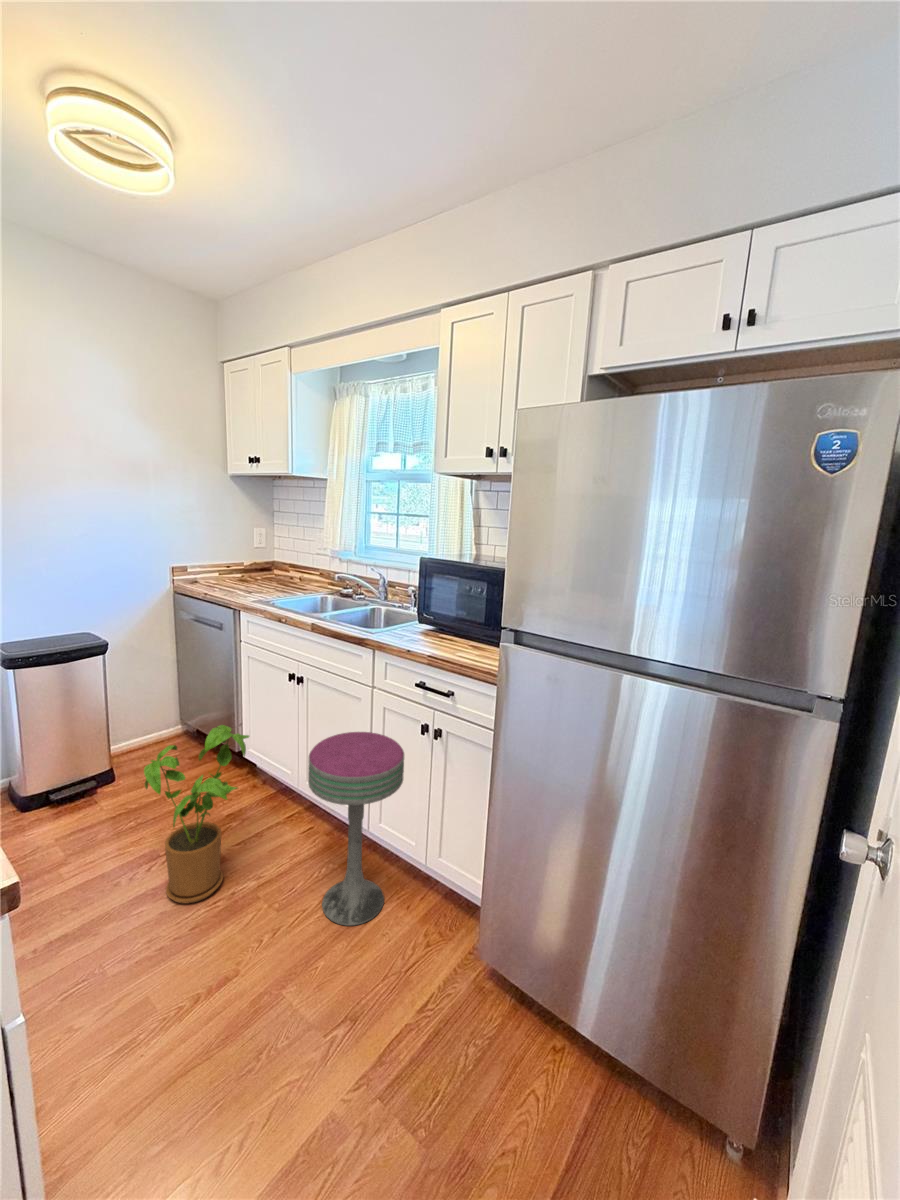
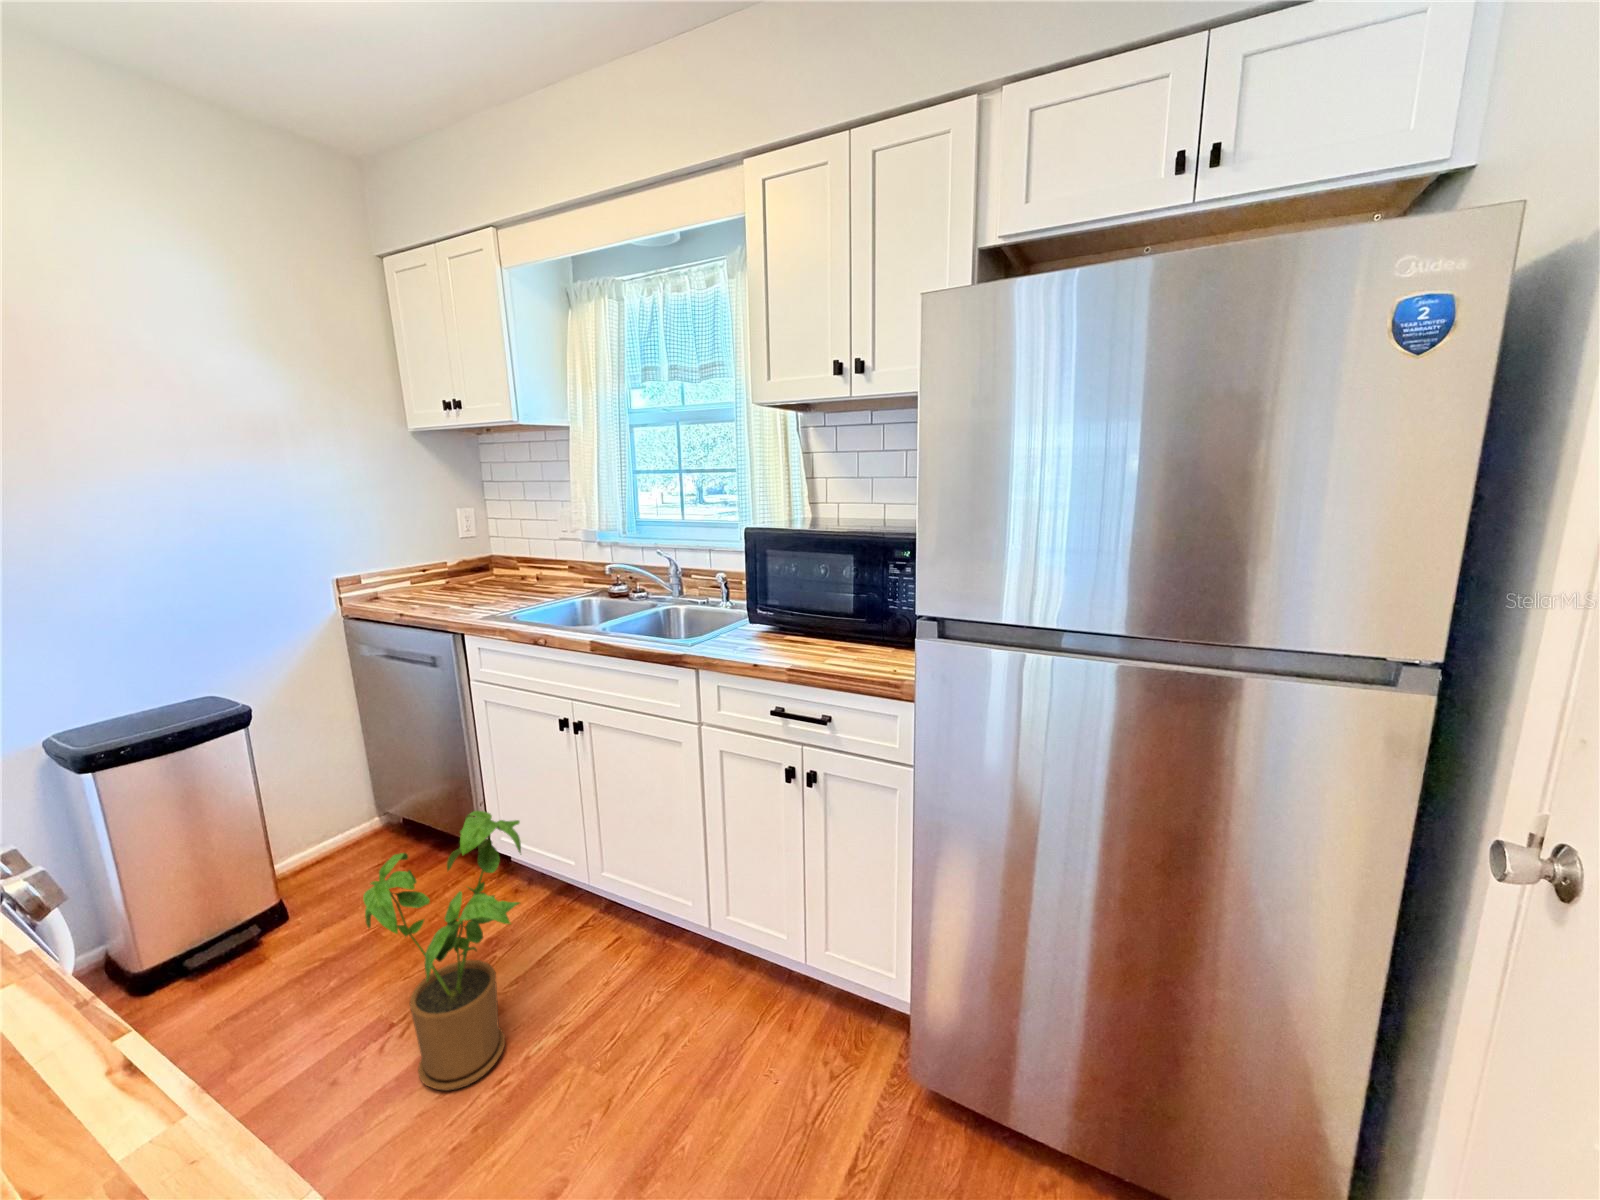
bar stool: present [308,732,404,926] -> none [627,790,768,1074]

